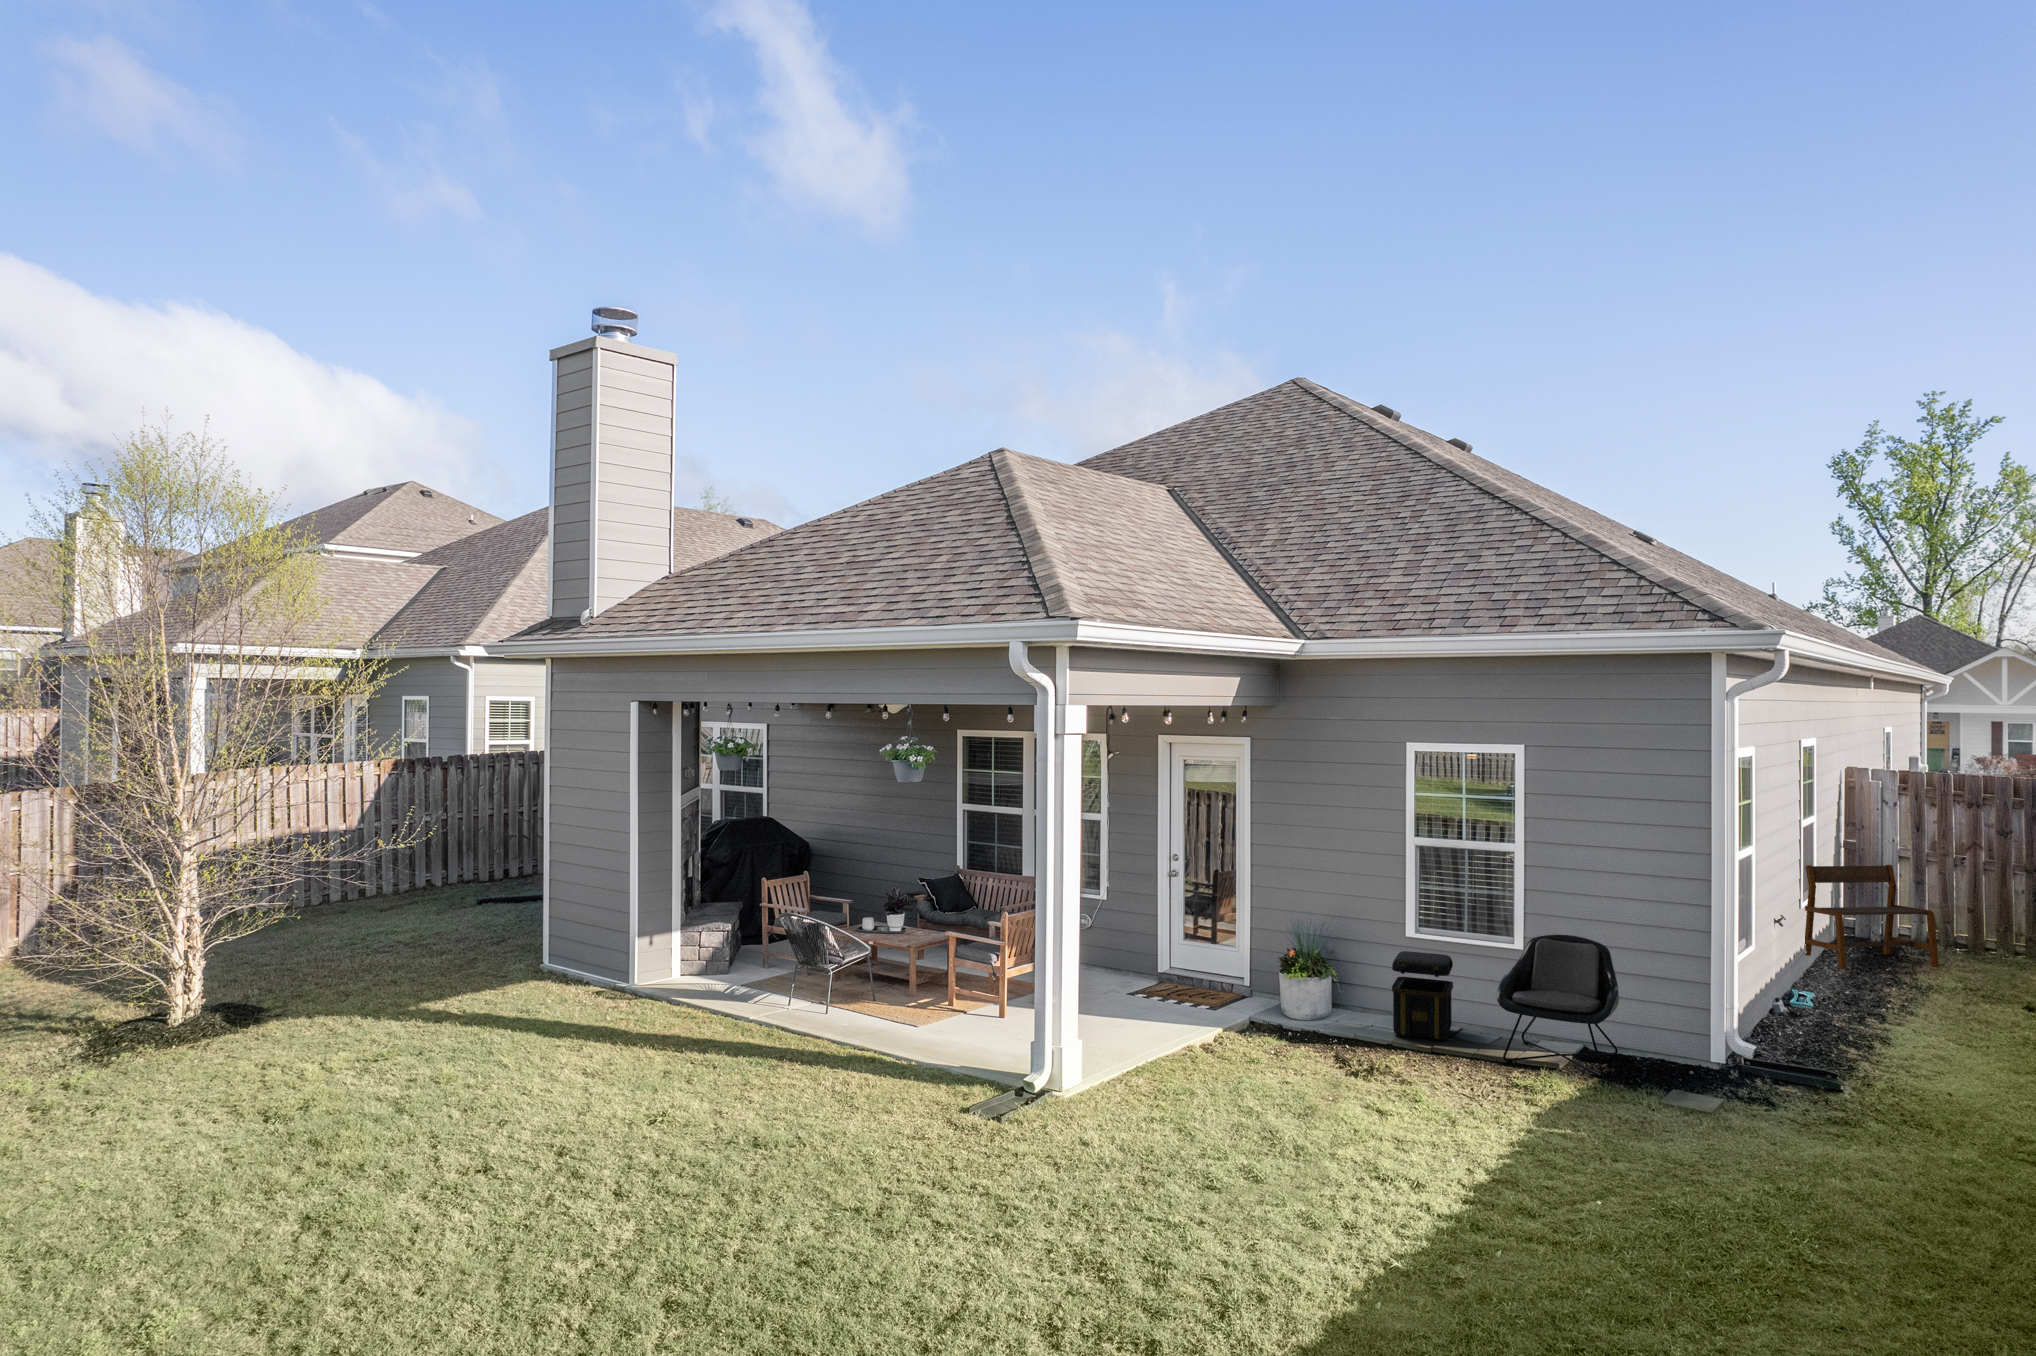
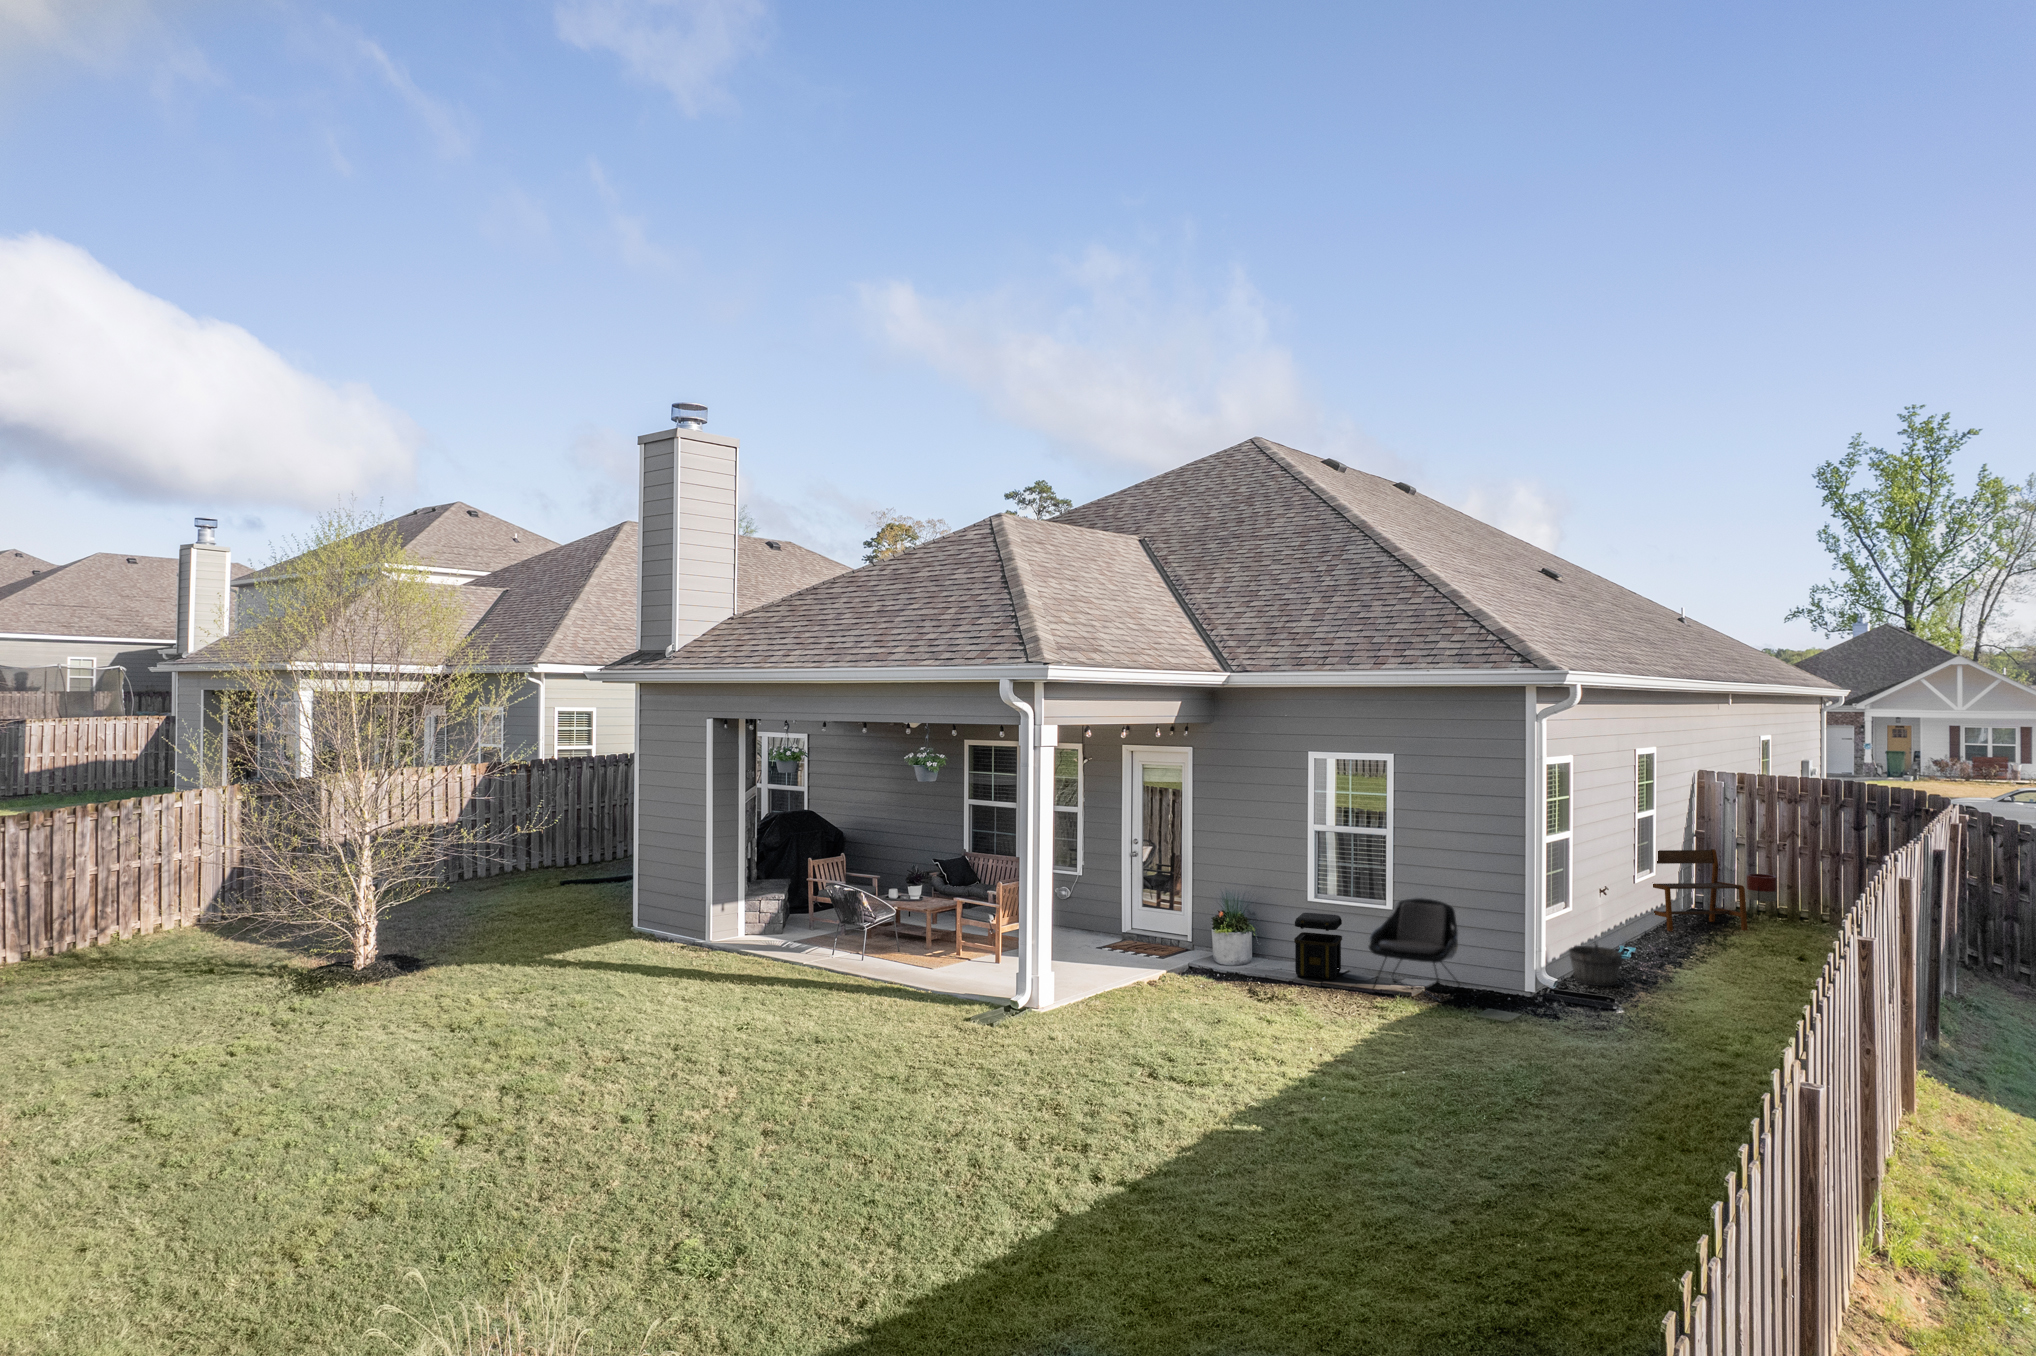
planter: none [1918,894,1957,940] -> present [1747,874,1777,911]
wooden bucket: none [1752,987,1827,1051] -> present [1569,944,1622,986]

